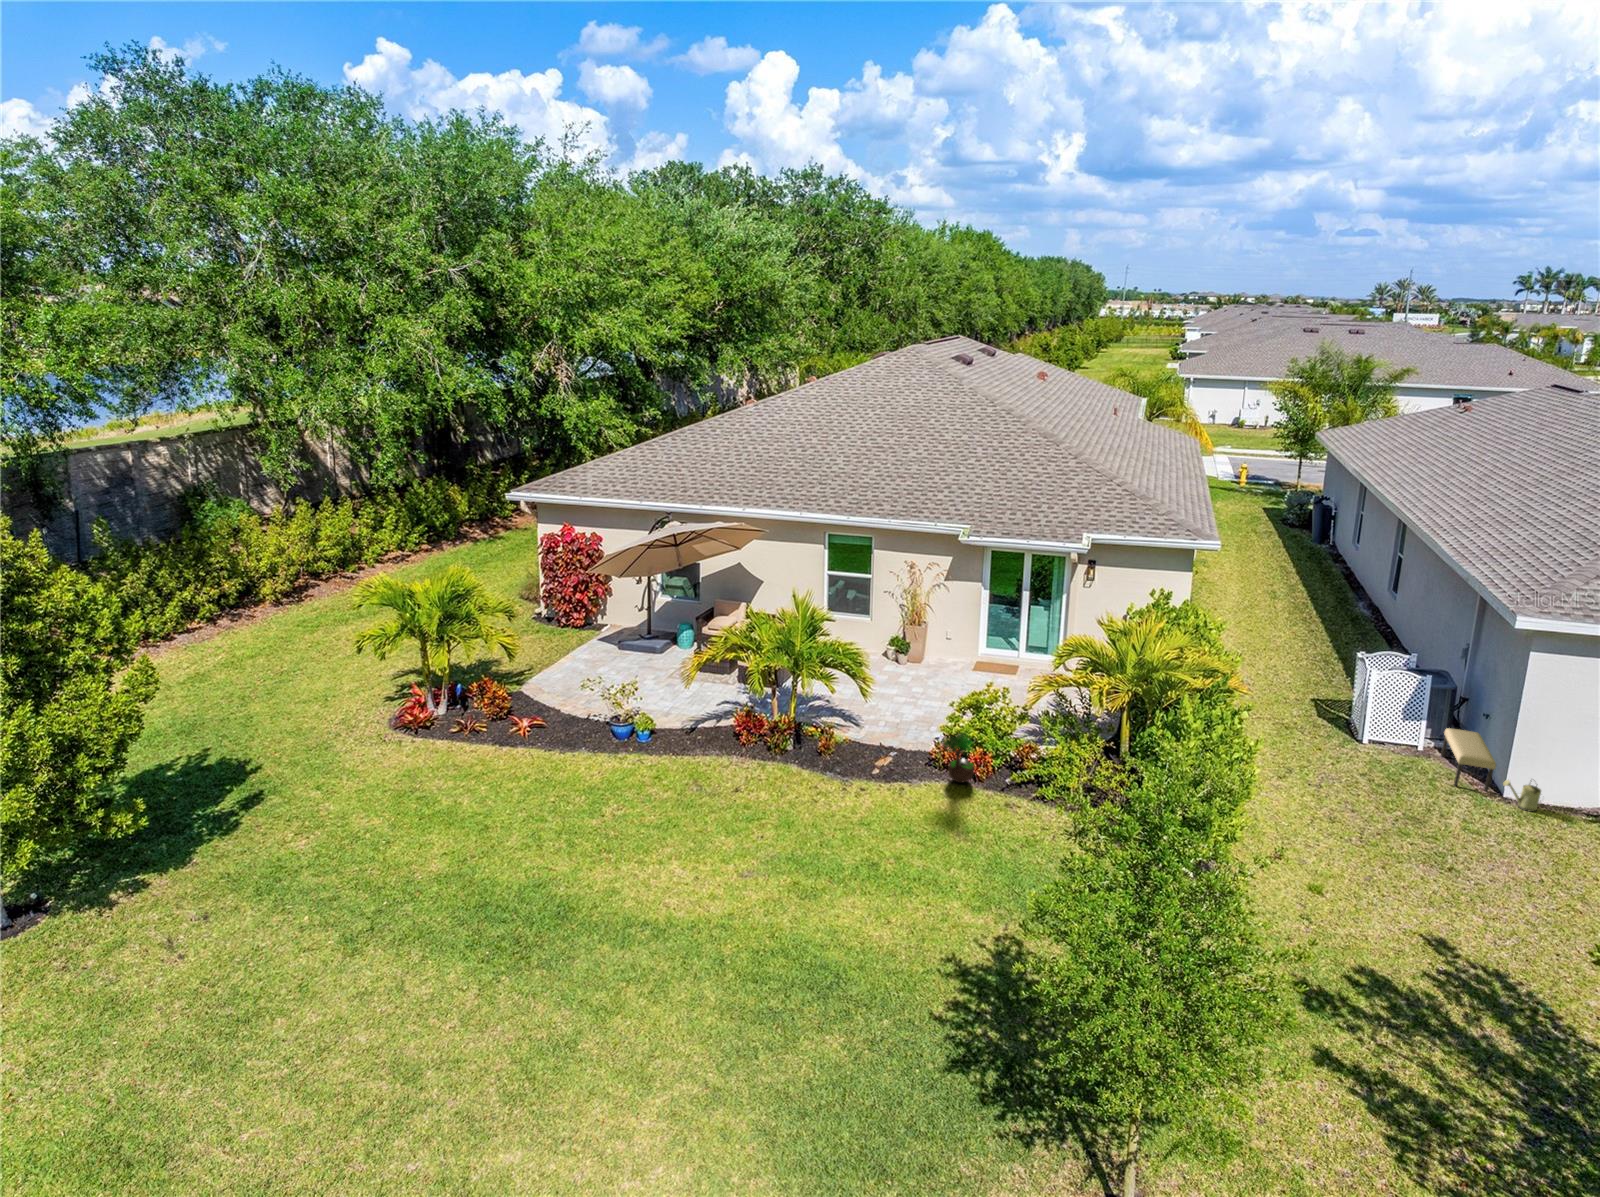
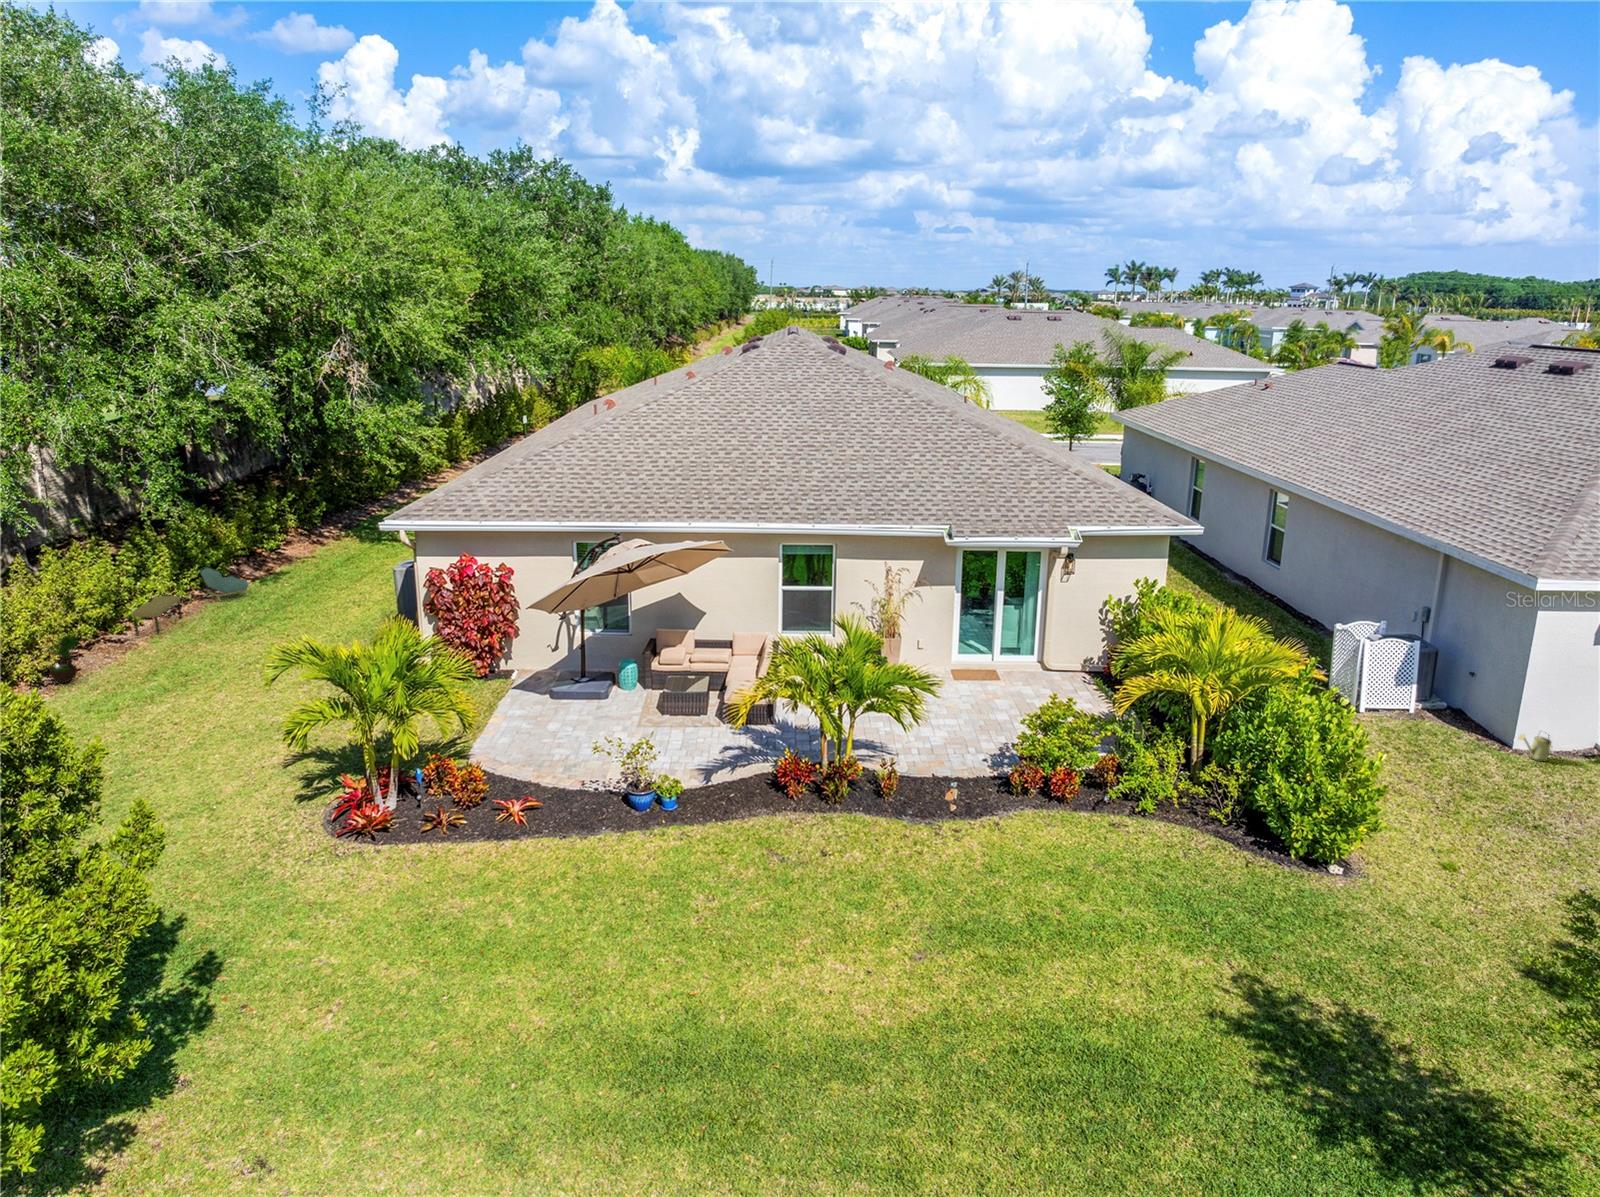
armchair: none [423,526,456,554] -> present [201,568,249,602]
bench: present [1441,728,1496,791] -> present [132,596,182,635]
potted tree: present [942,732,974,782] -> present [50,636,77,683]

